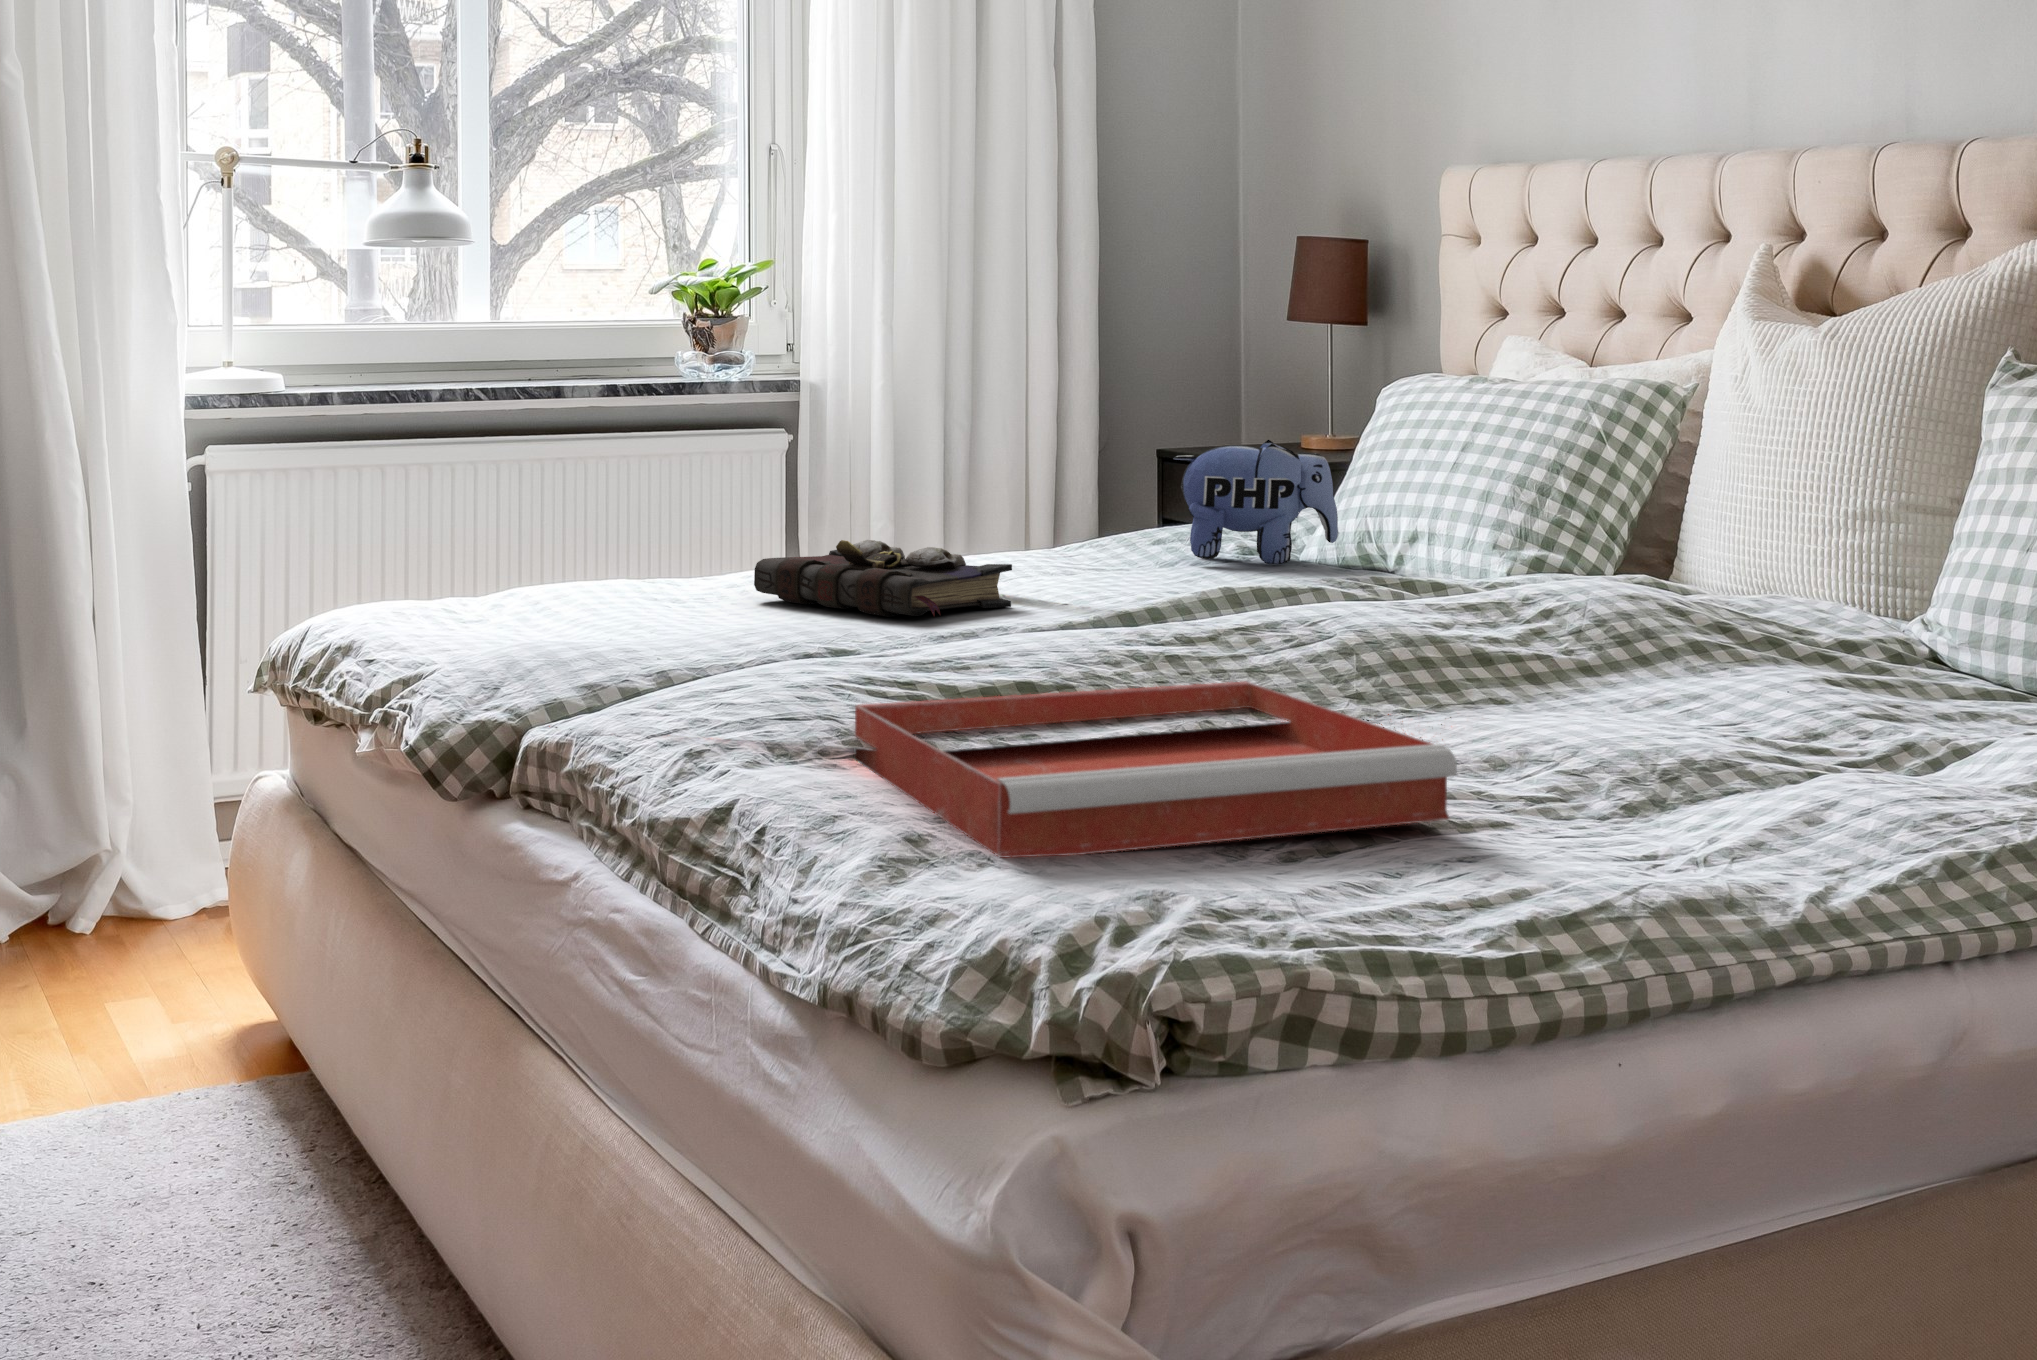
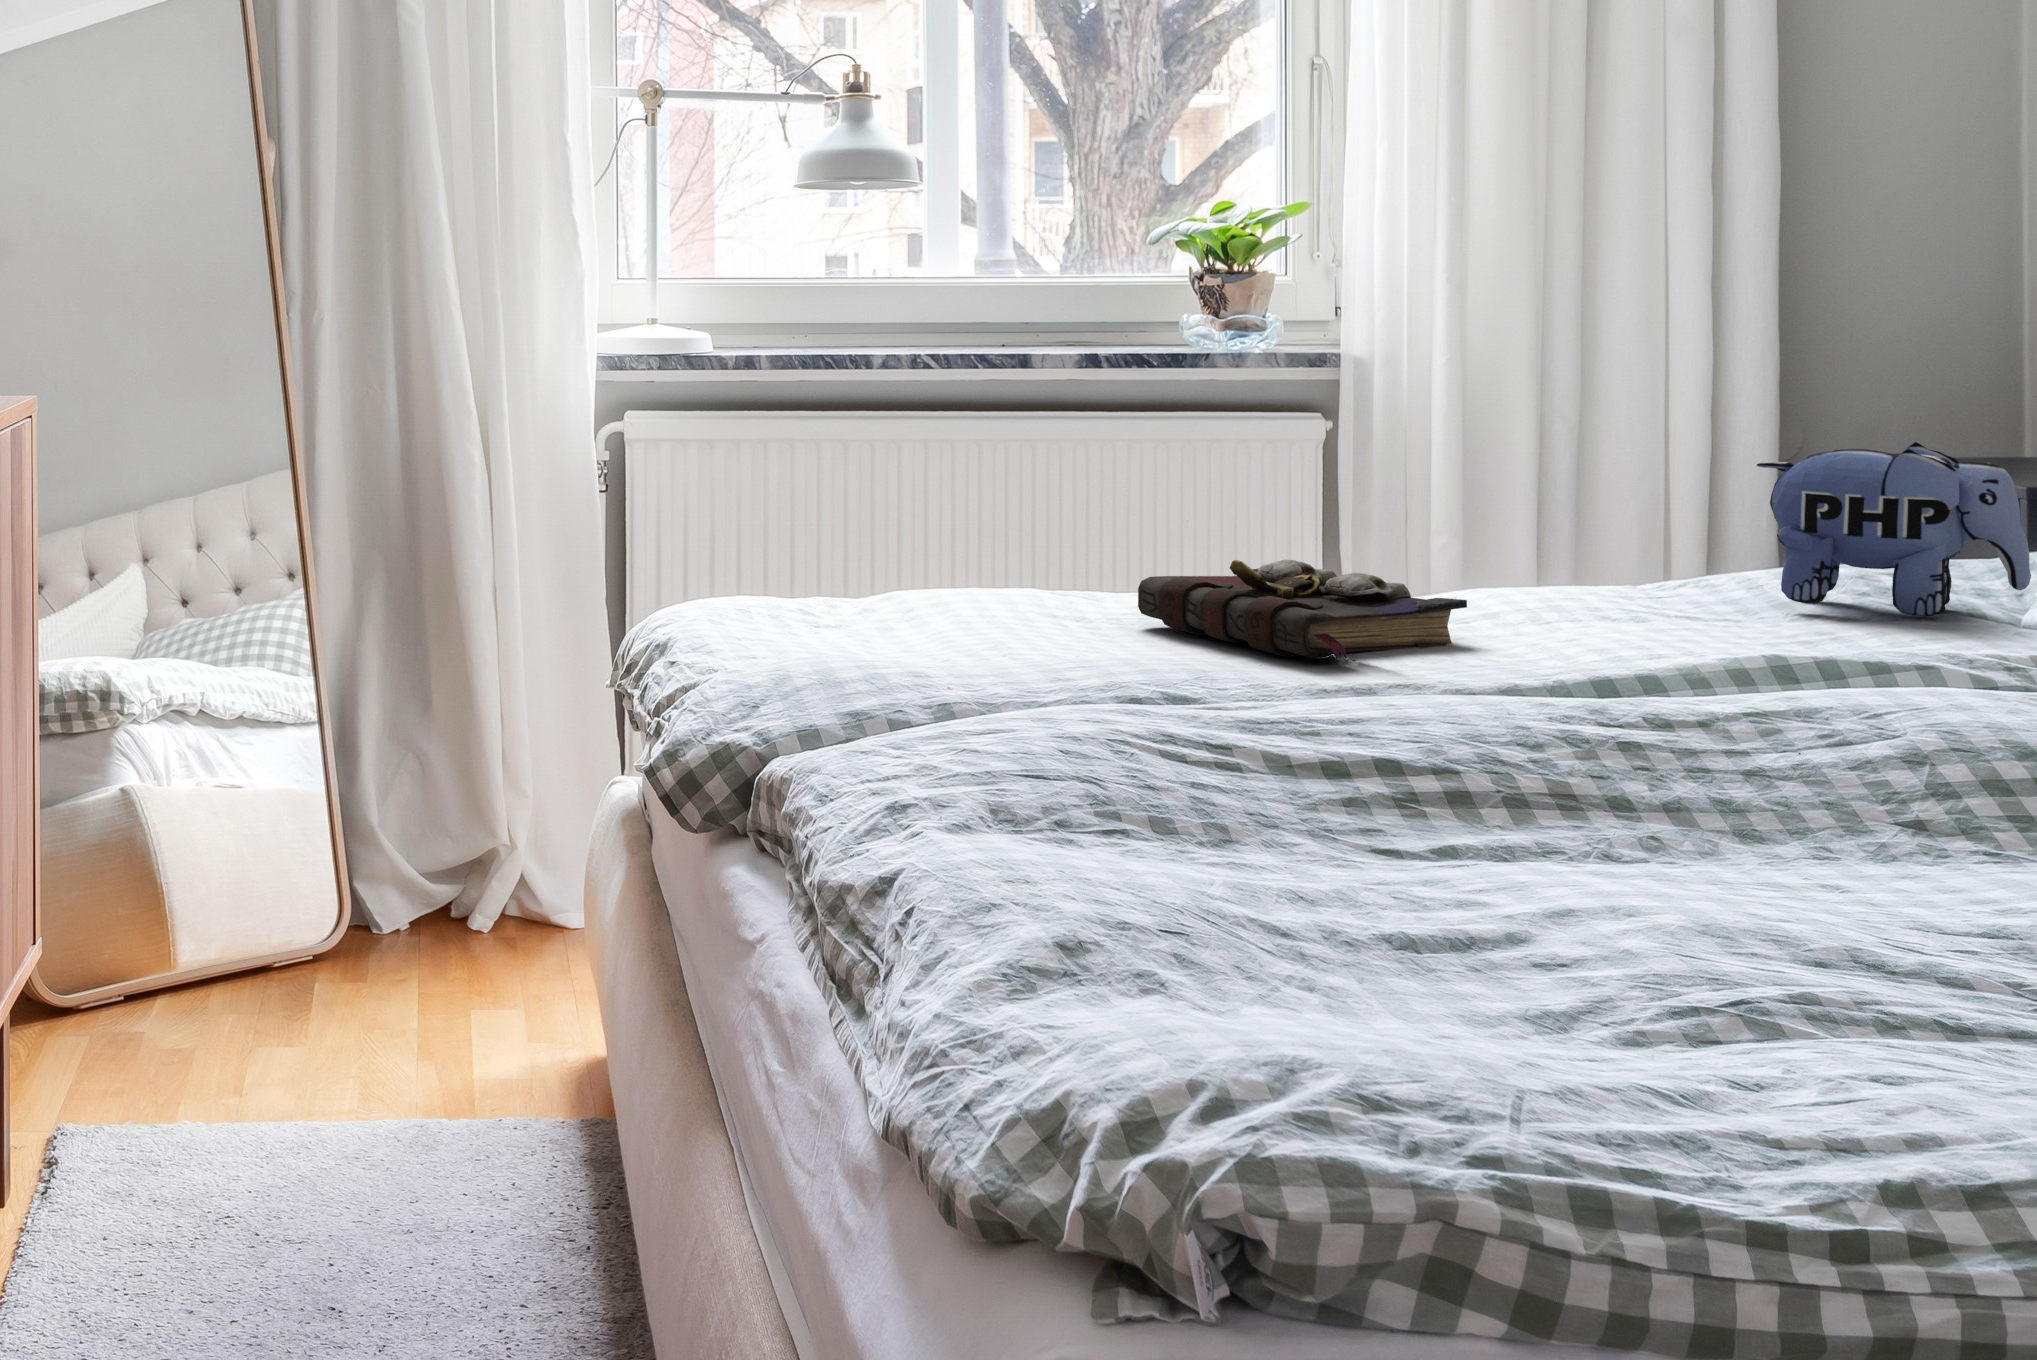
tray: present [854,682,1457,858] -> none [1089,771,1904,1023]

